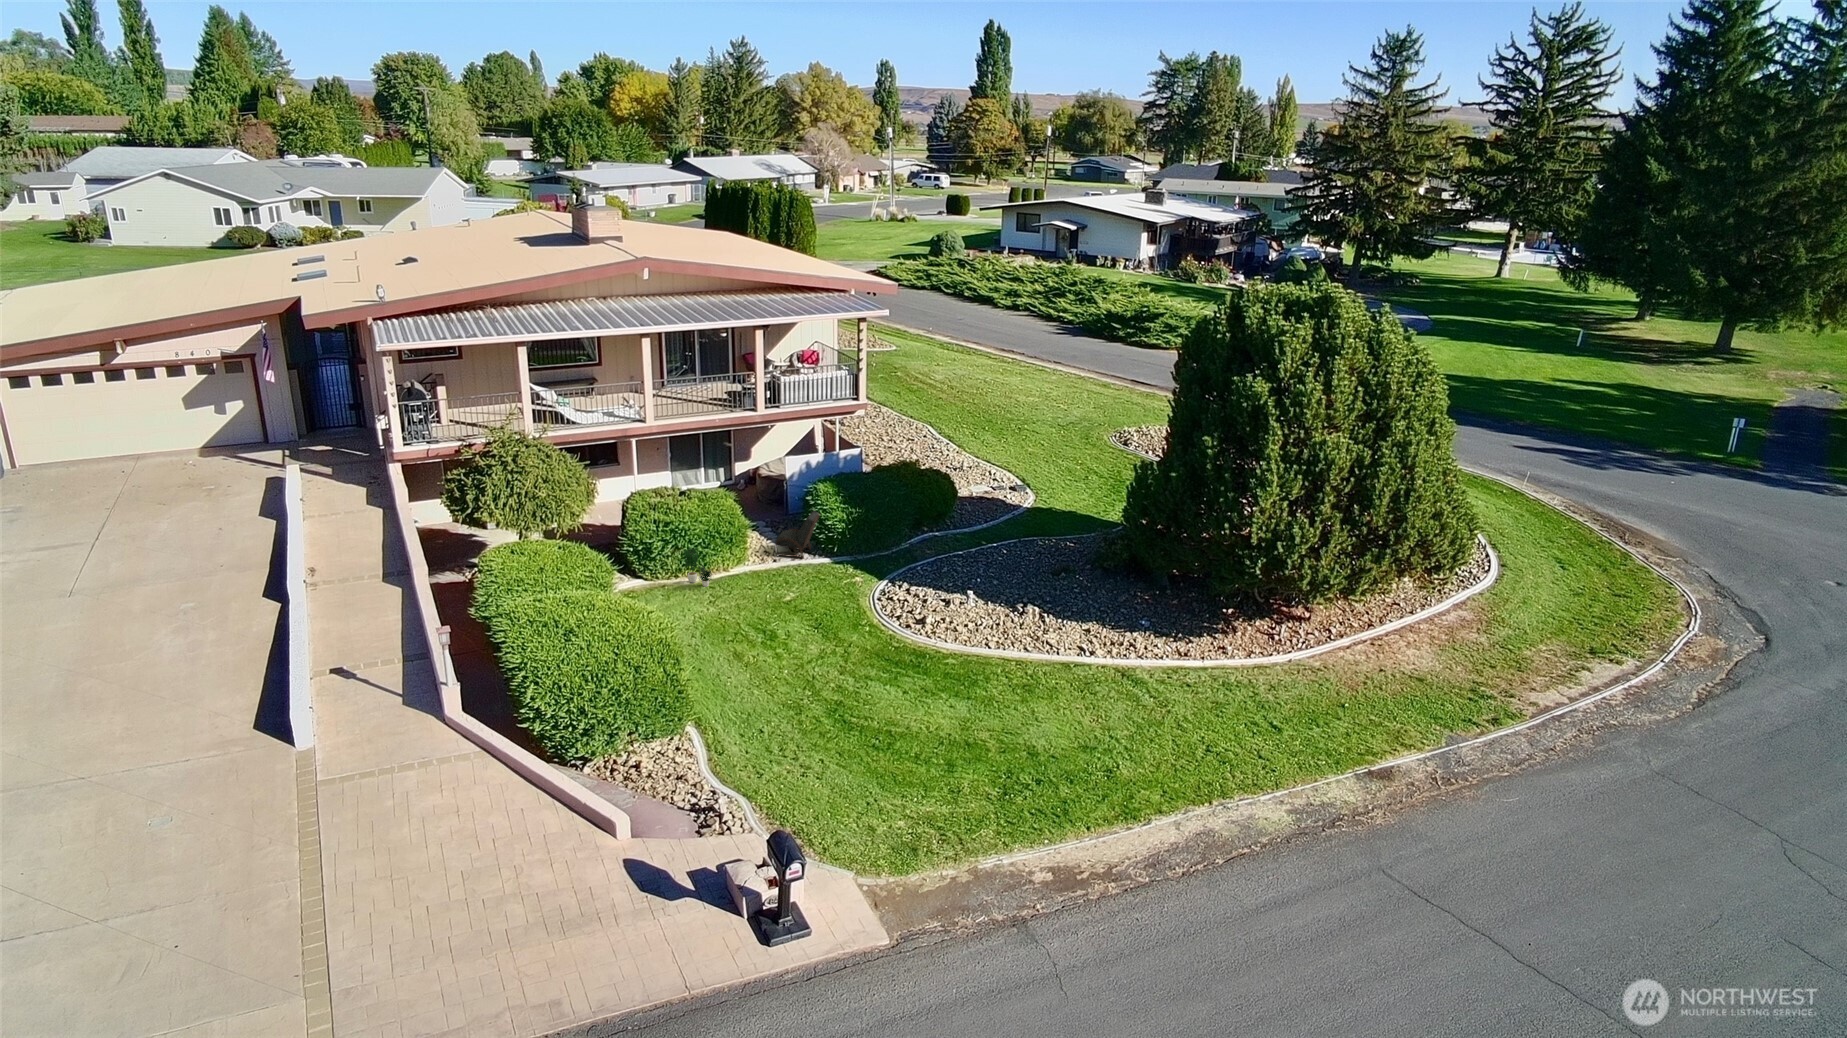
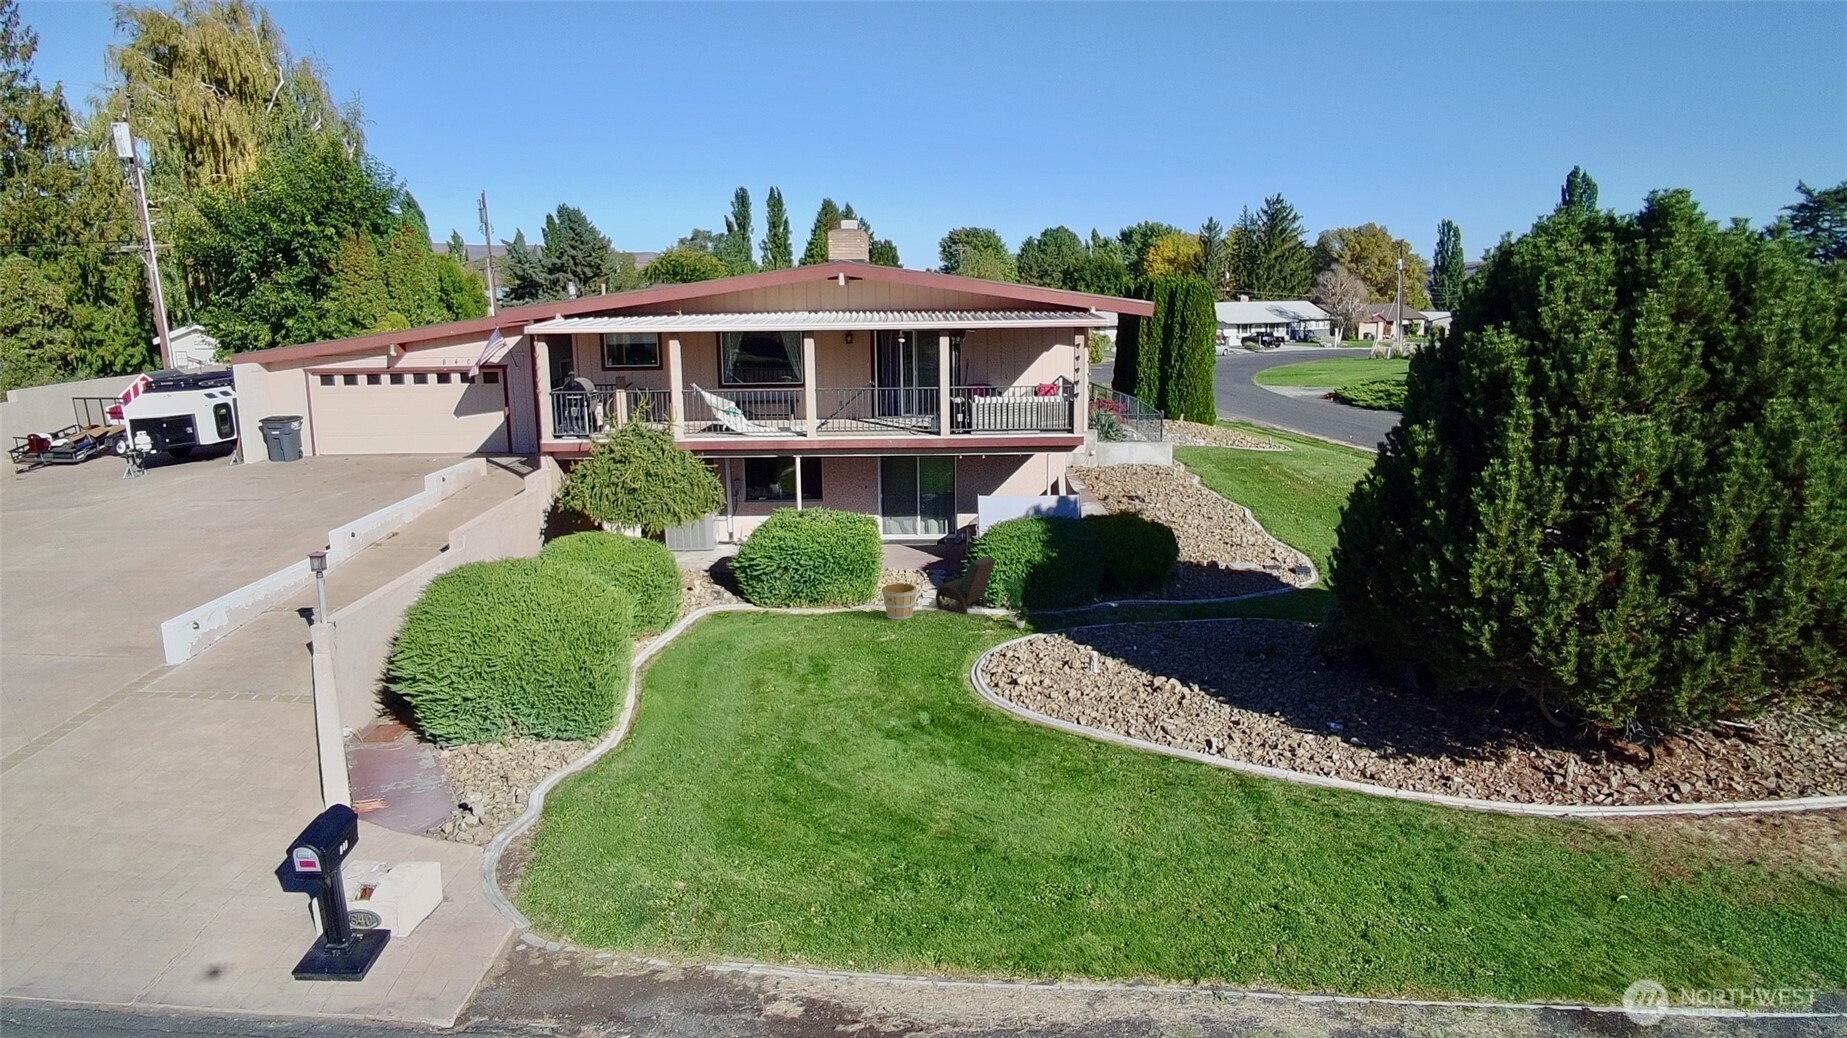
wooden bucket: none [740,541,769,572] -> present [882,583,917,620]
potted plant: present [684,548,712,587] -> present [1005,579,1028,628]

